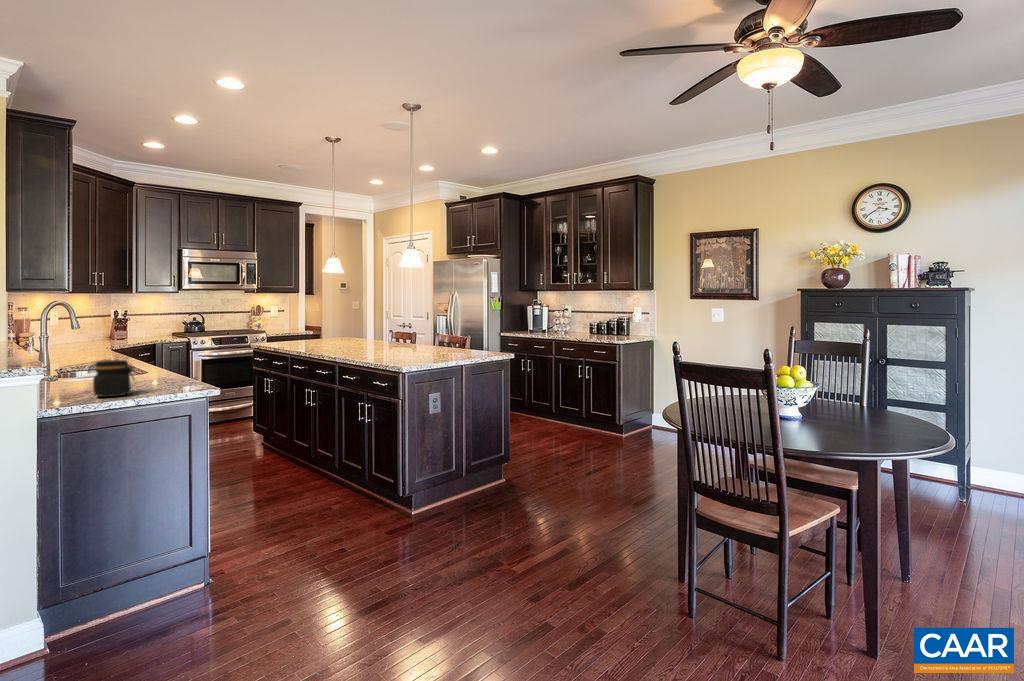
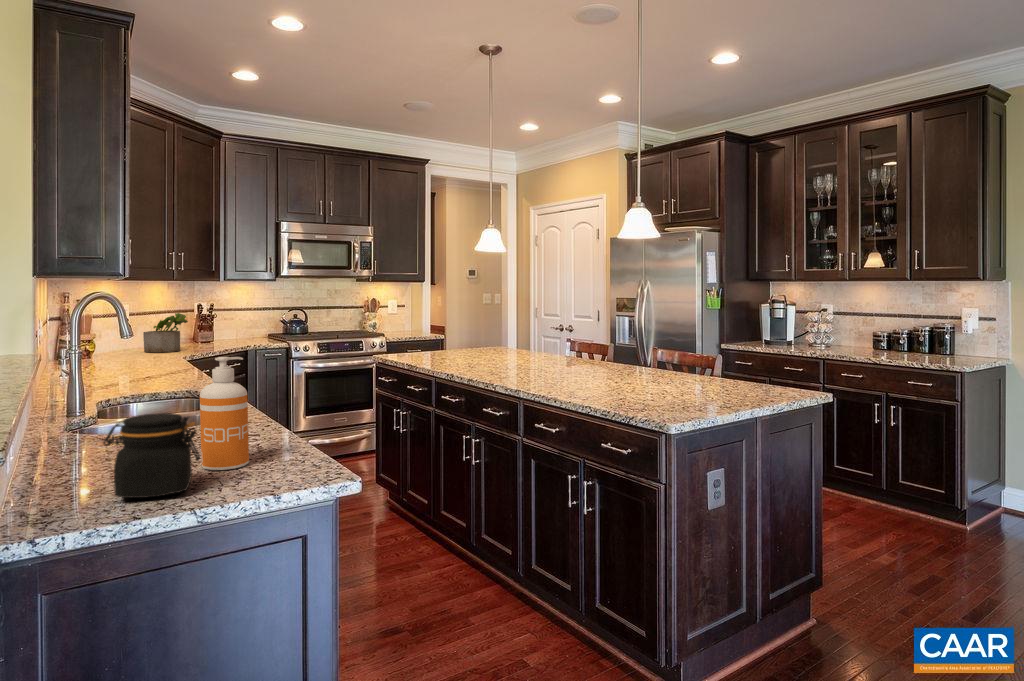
potted plant: none [73,317,109,346] -> present [143,313,188,352]
soap dispenser: none [133,334,160,389] -> present [200,357,249,470]

